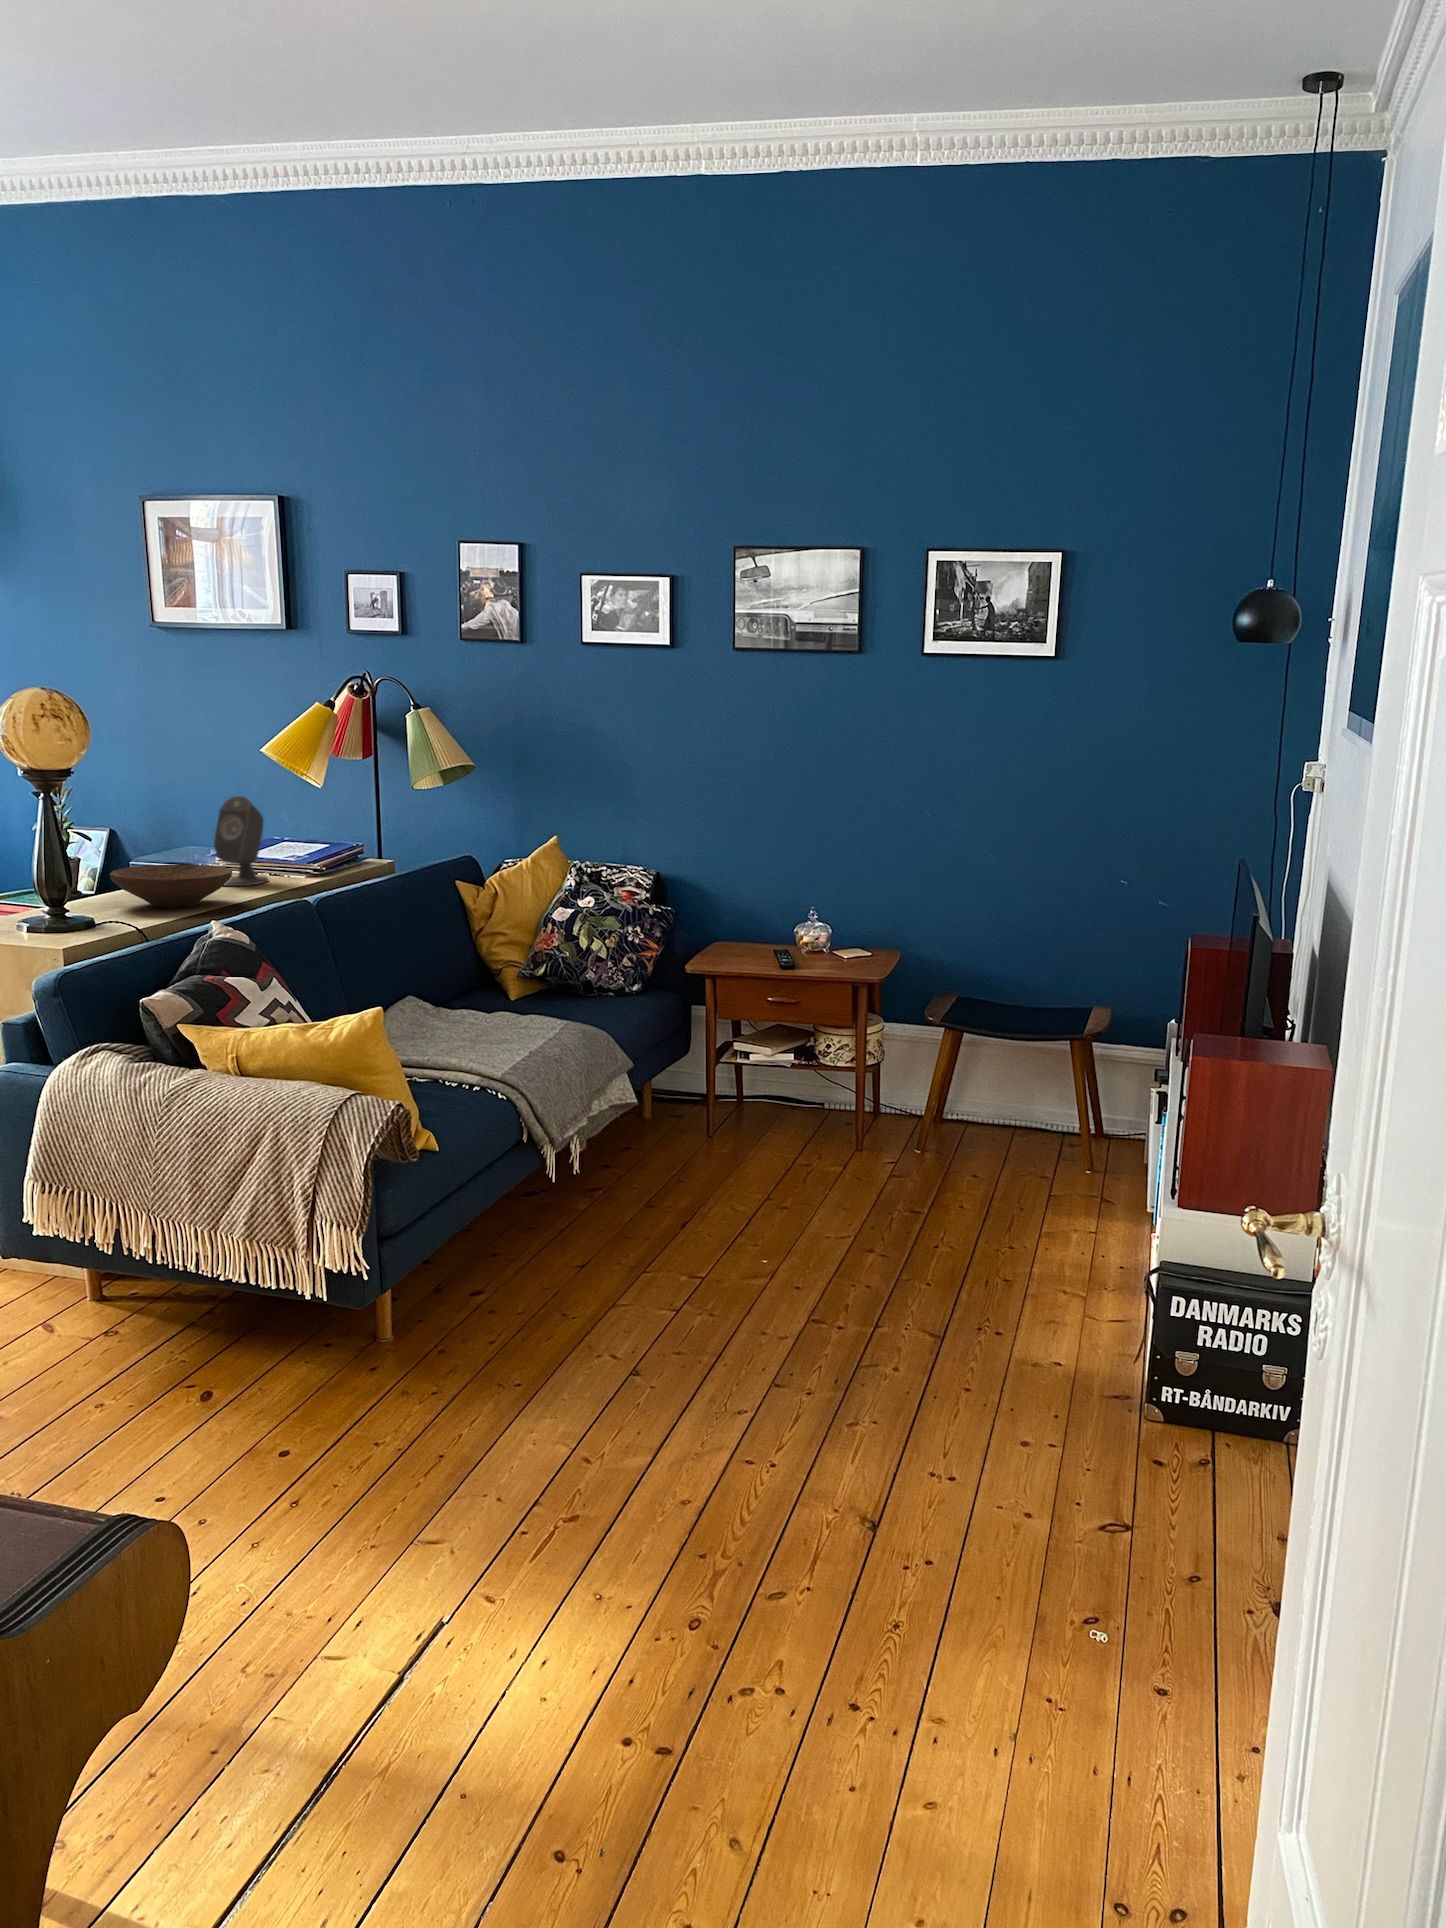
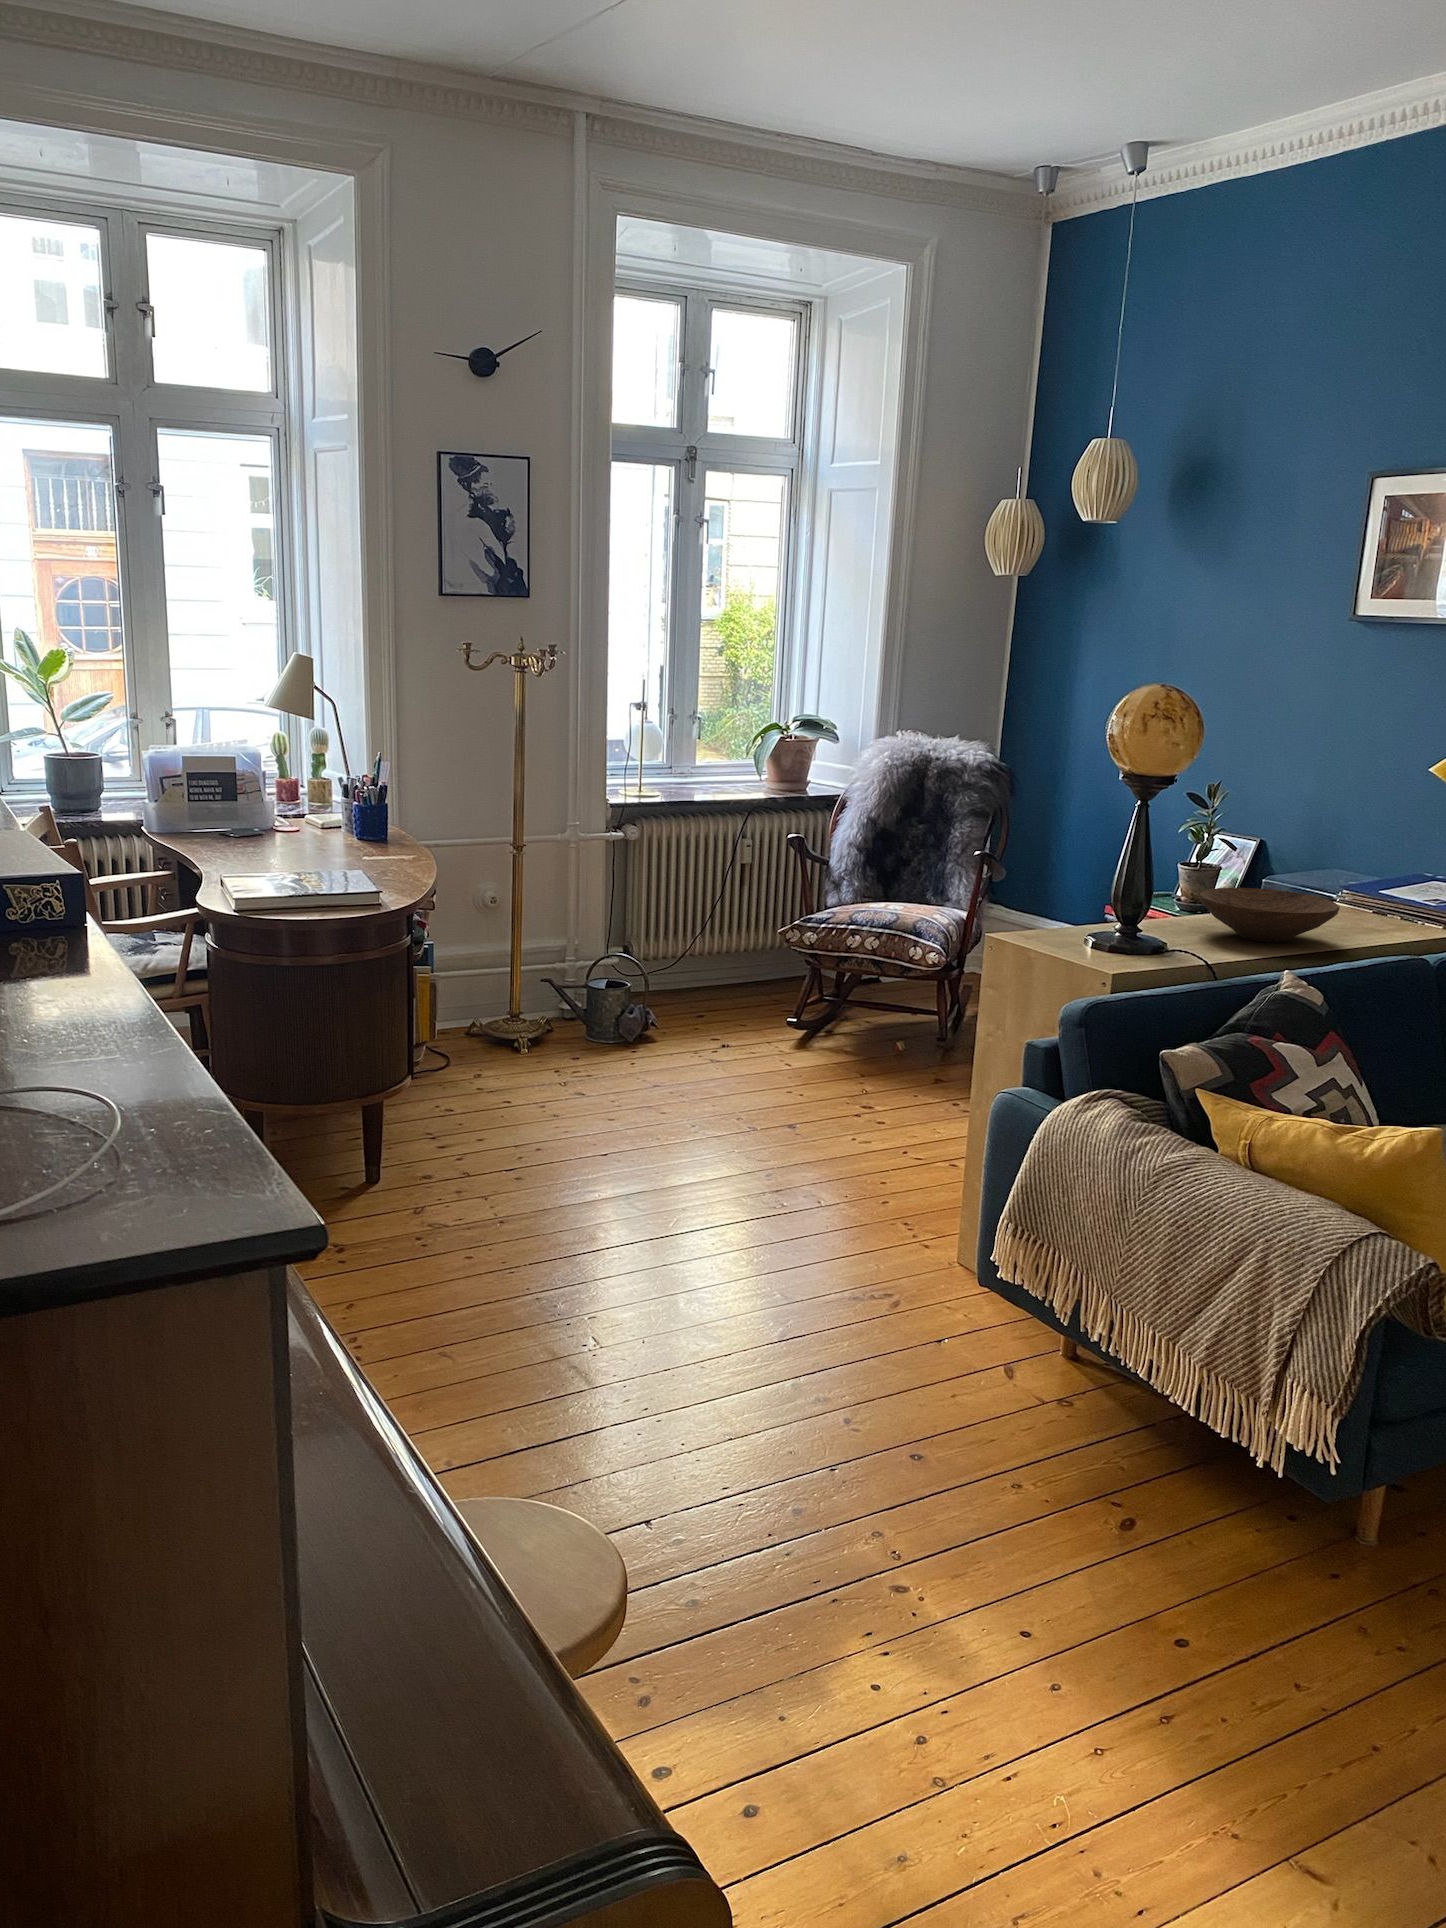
speaker: present [214,796,268,886] -> none [1330,817,1405,924]

